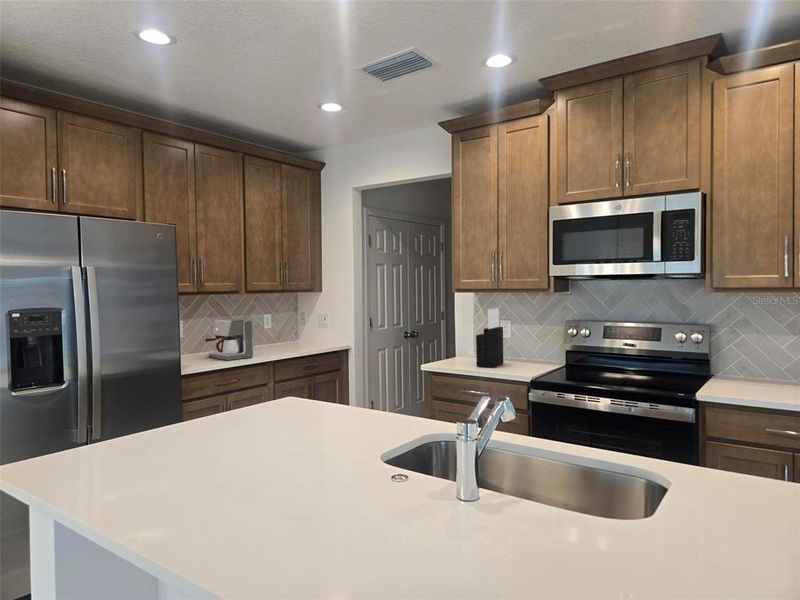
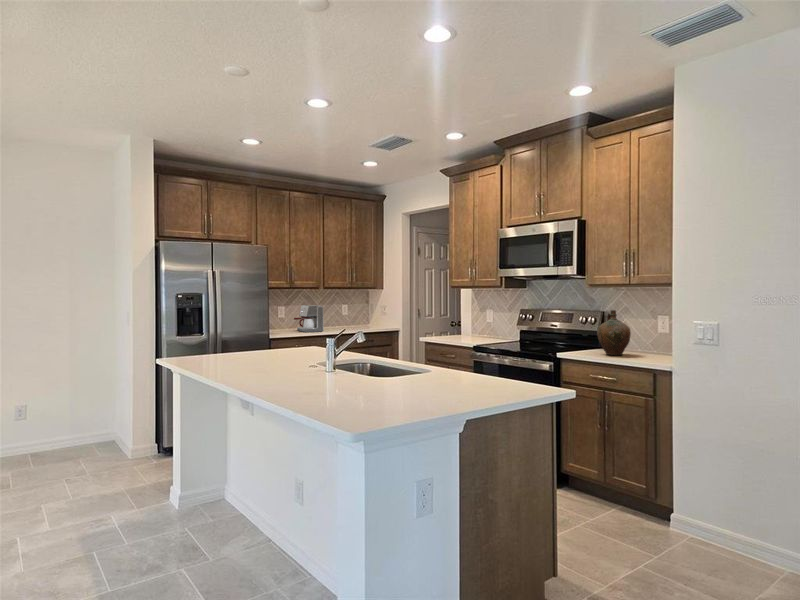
knife block: present [476,308,503,368] -> none [457,300,480,341]
ceramic jug: none [729,324,784,388] -> present [597,310,631,355]

